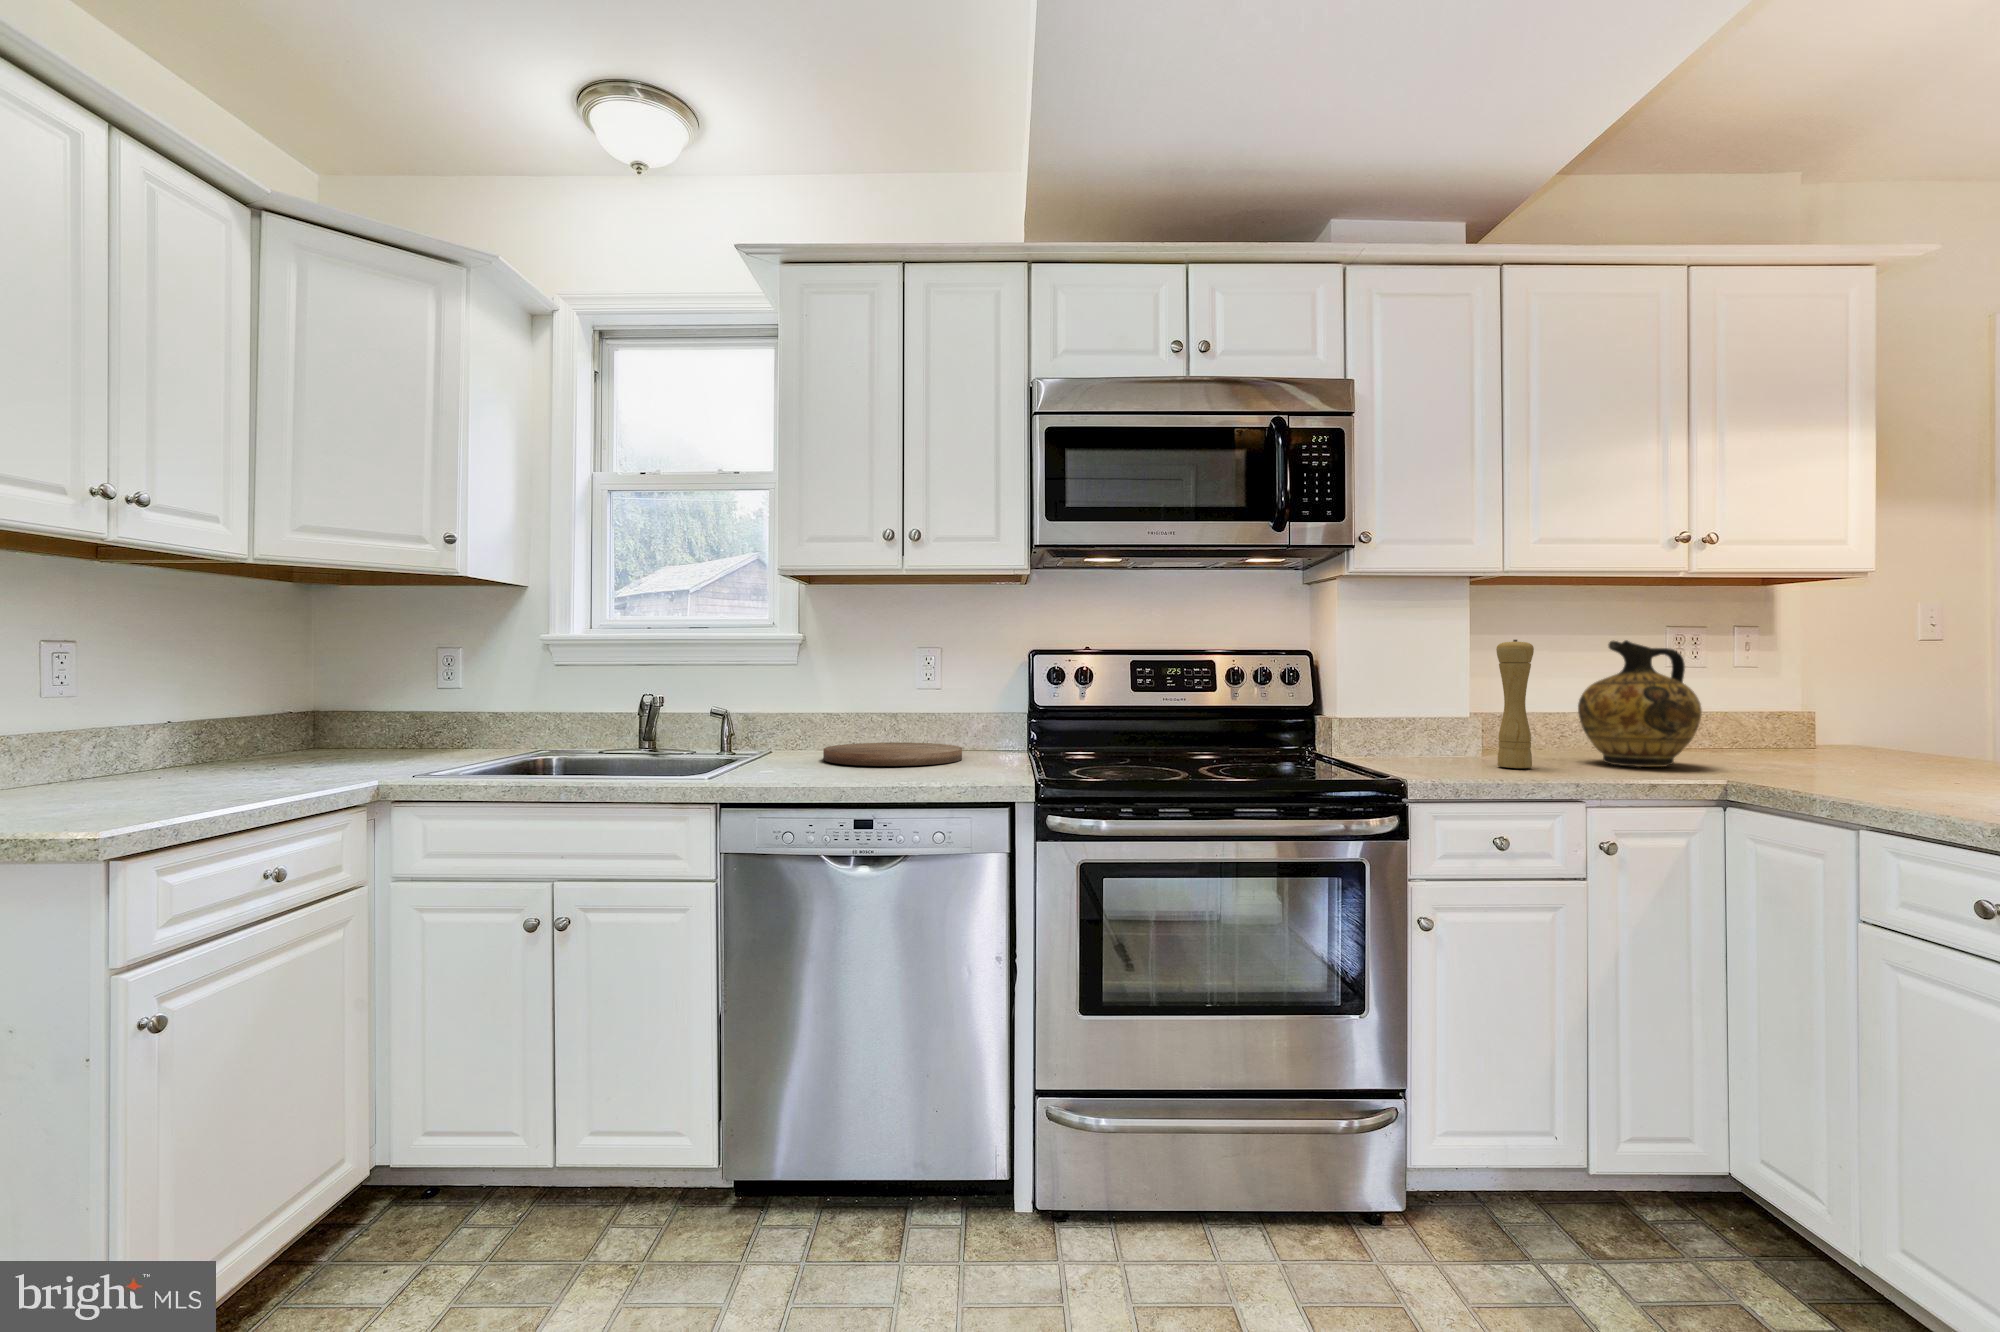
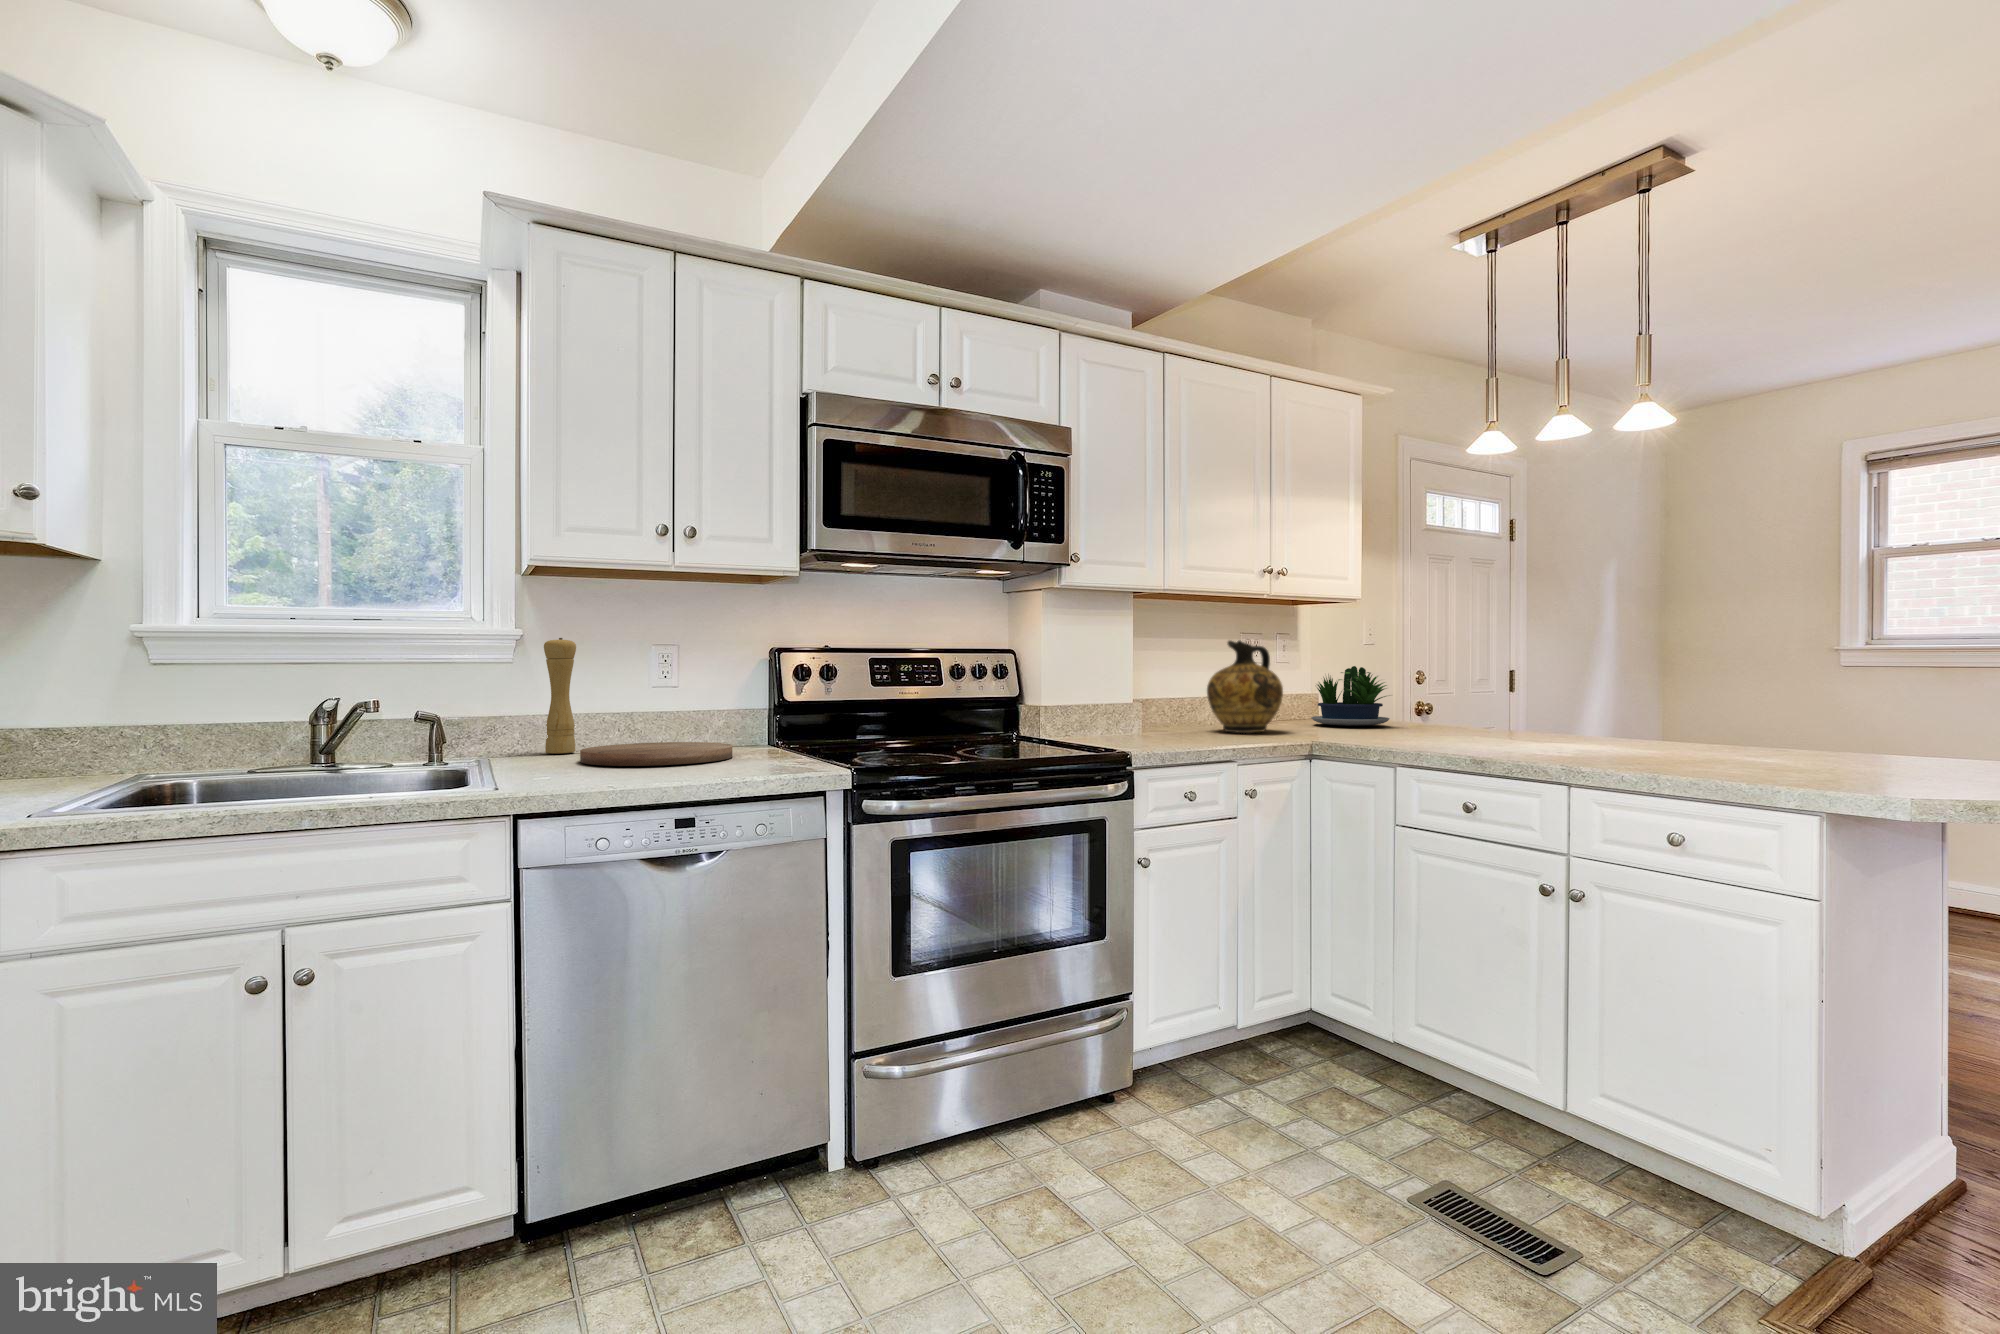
pepper mill: present [1496,640,1534,768] -> present [544,638,576,754]
potted plant: none [1775,677,1946,765] -> present [1311,666,1389,726]

